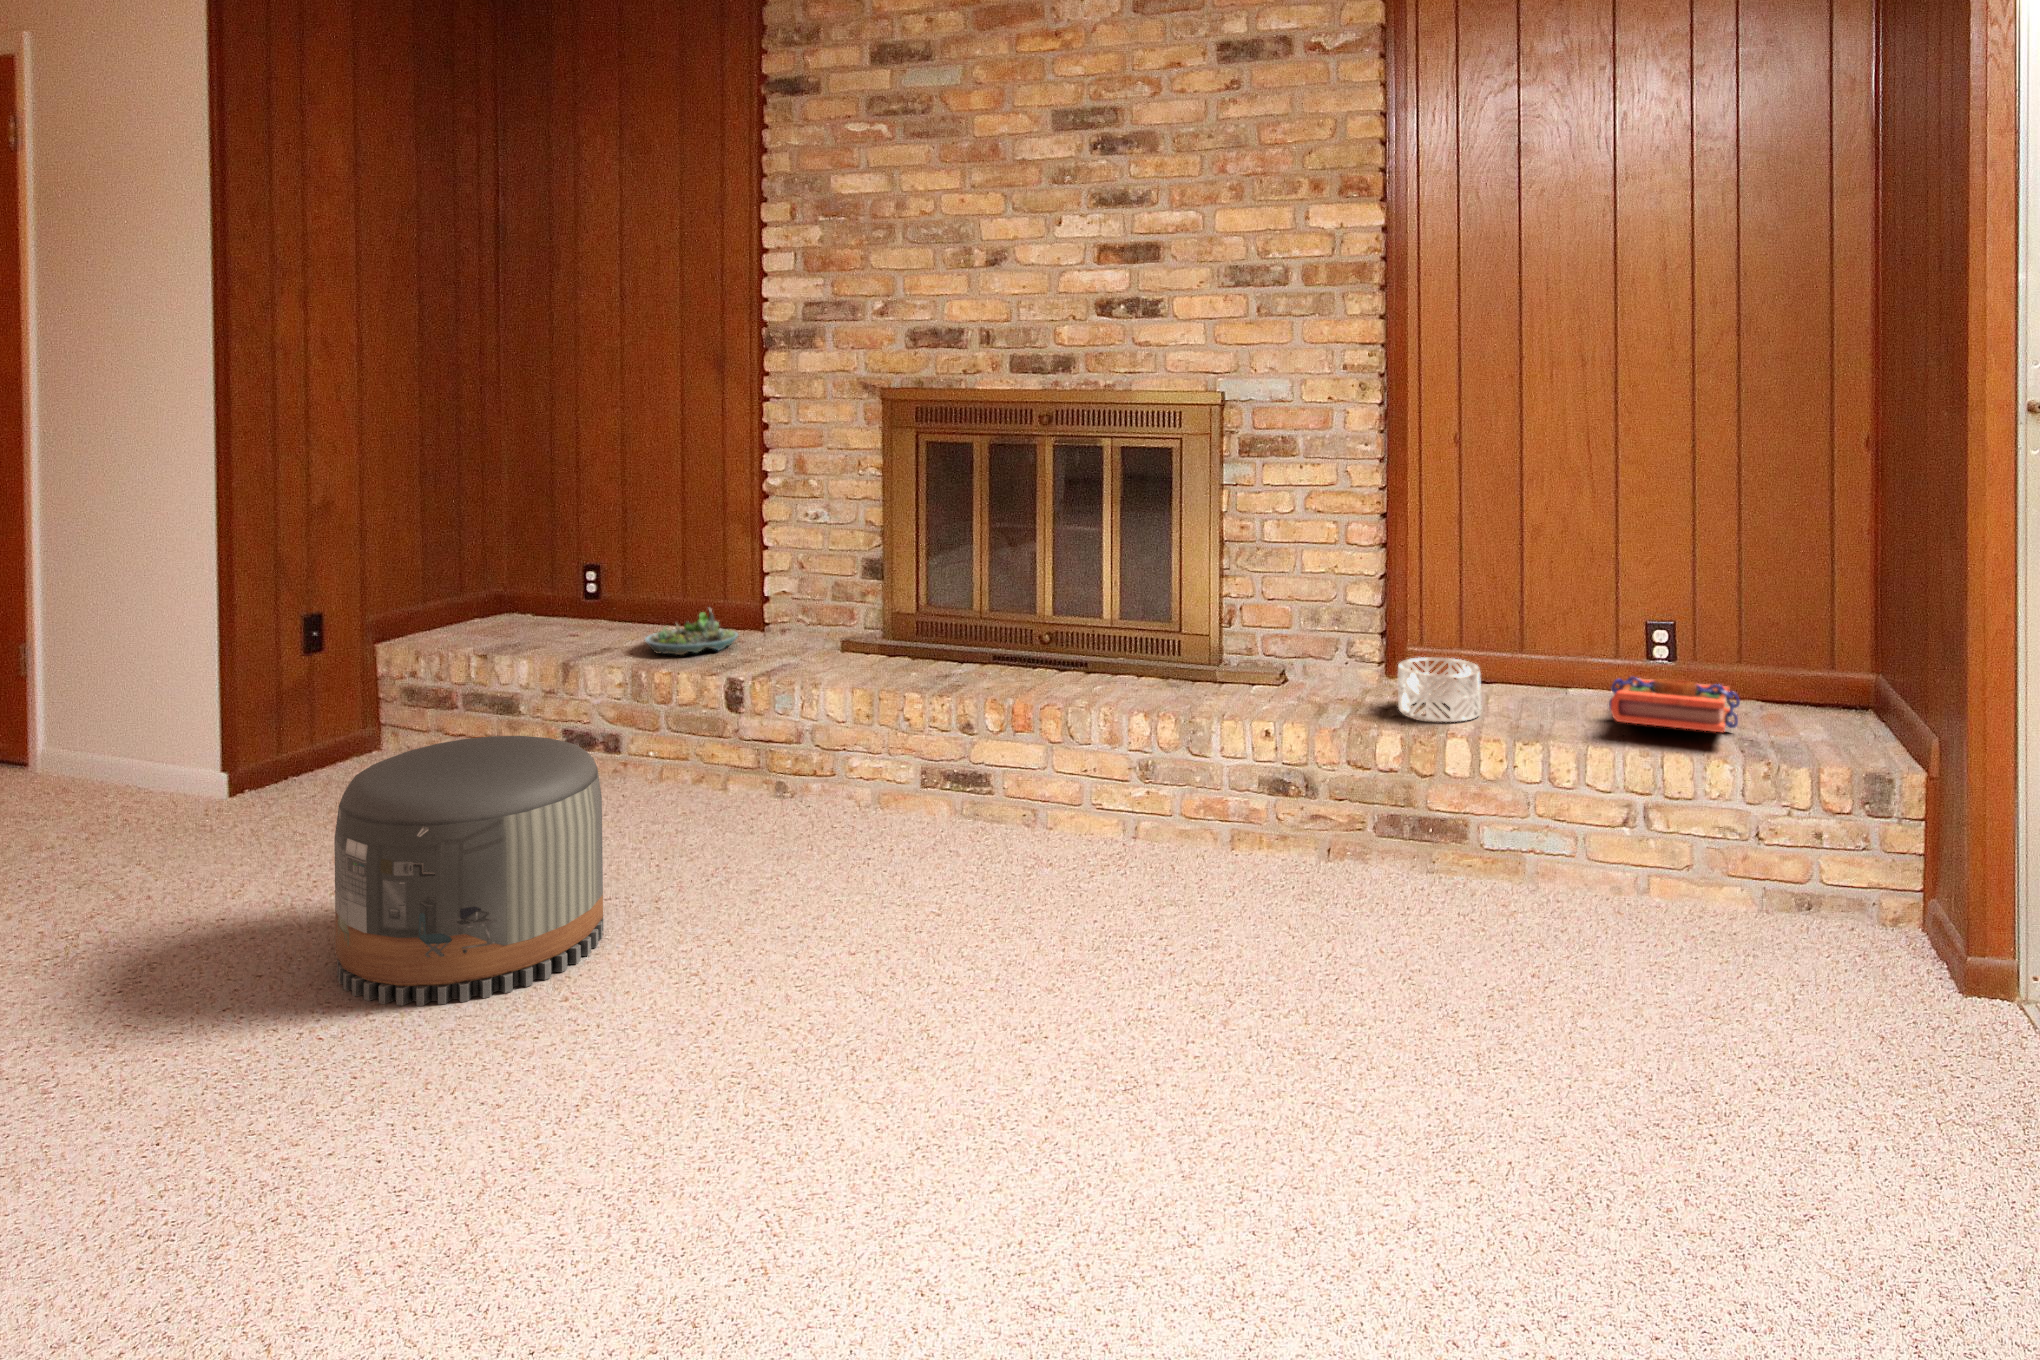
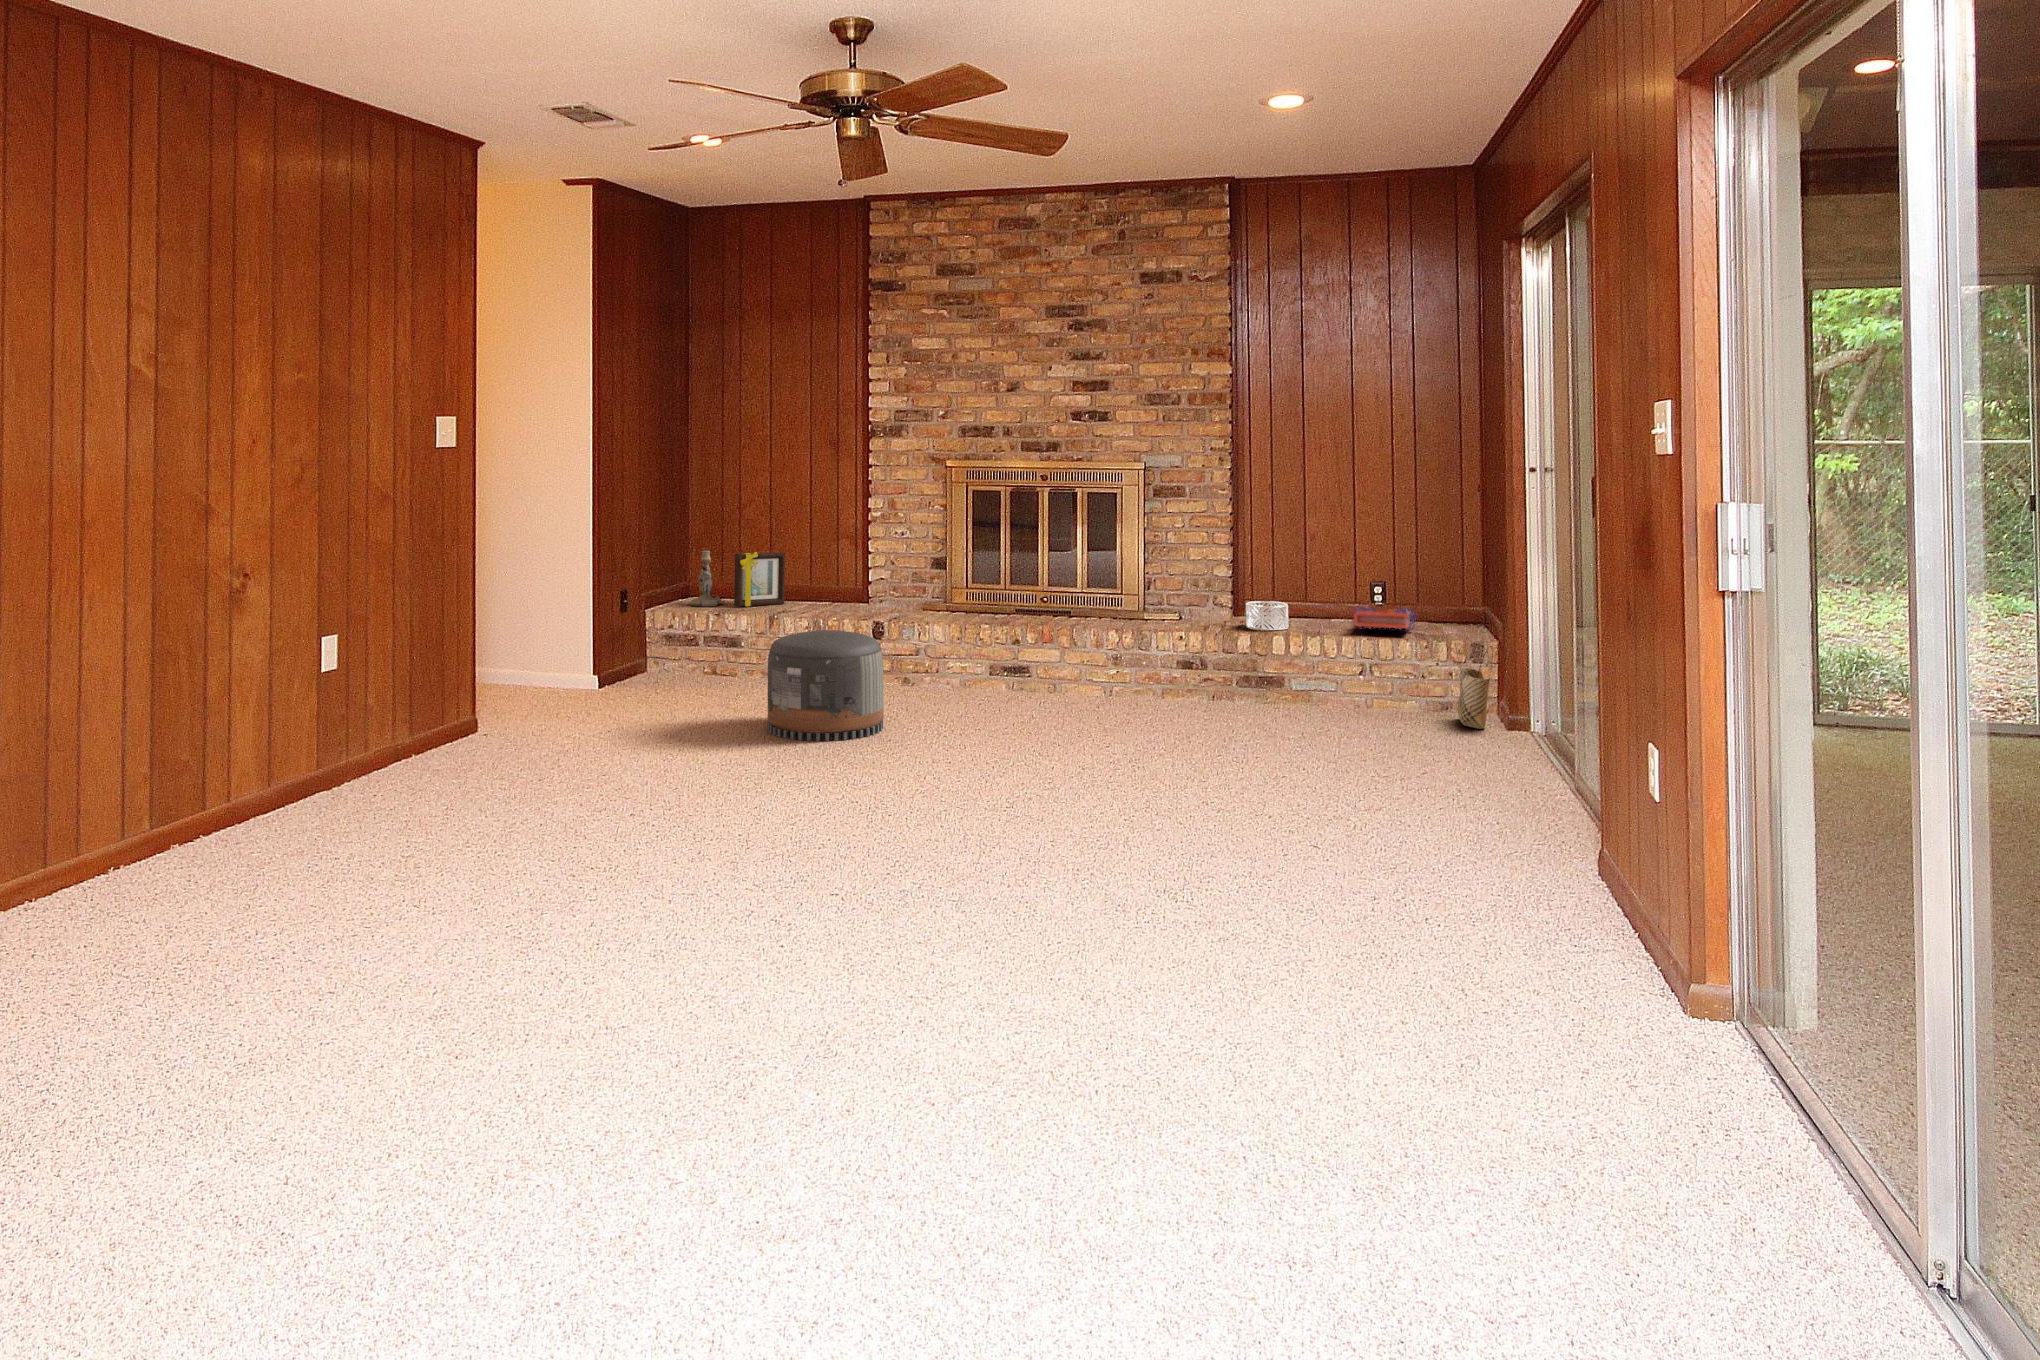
candlestick: none [469,541,534,636] -> present [690,551,725,606]
picture frame: none [538,544,633,638] -> present [734,552,785,607]
succulent planter: present [645,608,738,655] -> none [809,587,861,612]
woven basket: none [1834,783,1926,988] -> present [1455,643,1493,729]

